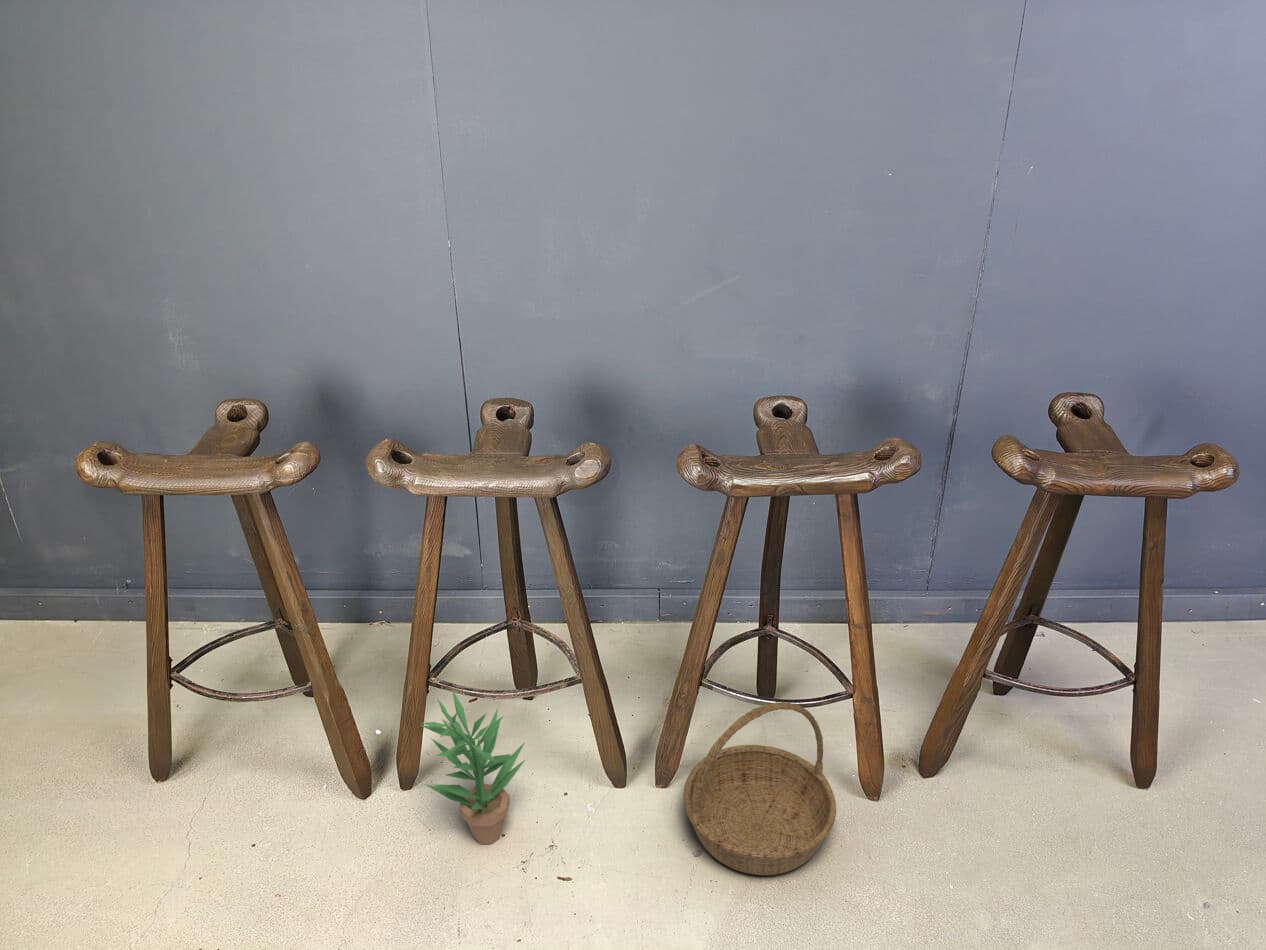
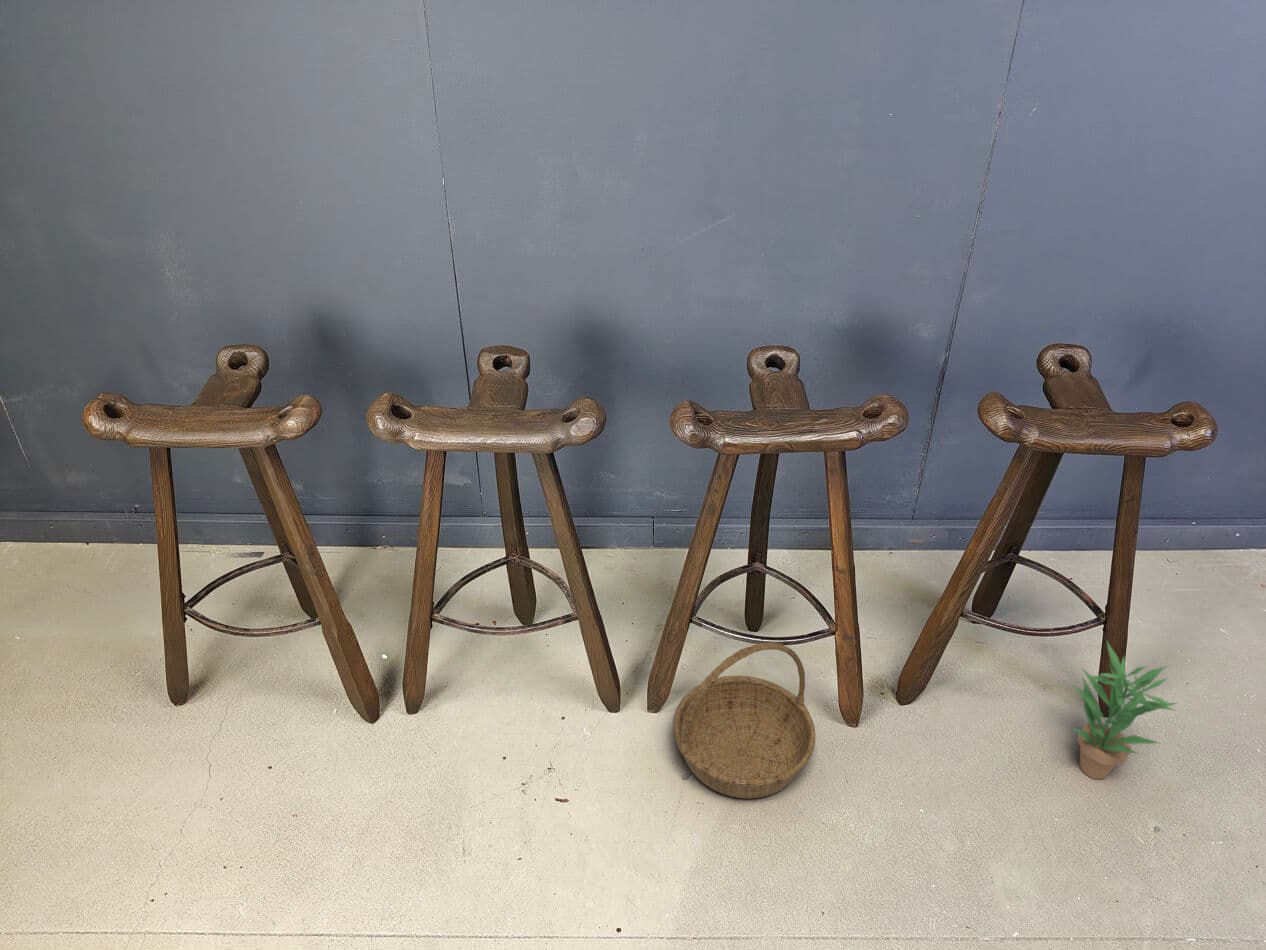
potted plant: present [421,690,525,844] -> present [1073,643,1176,779]

